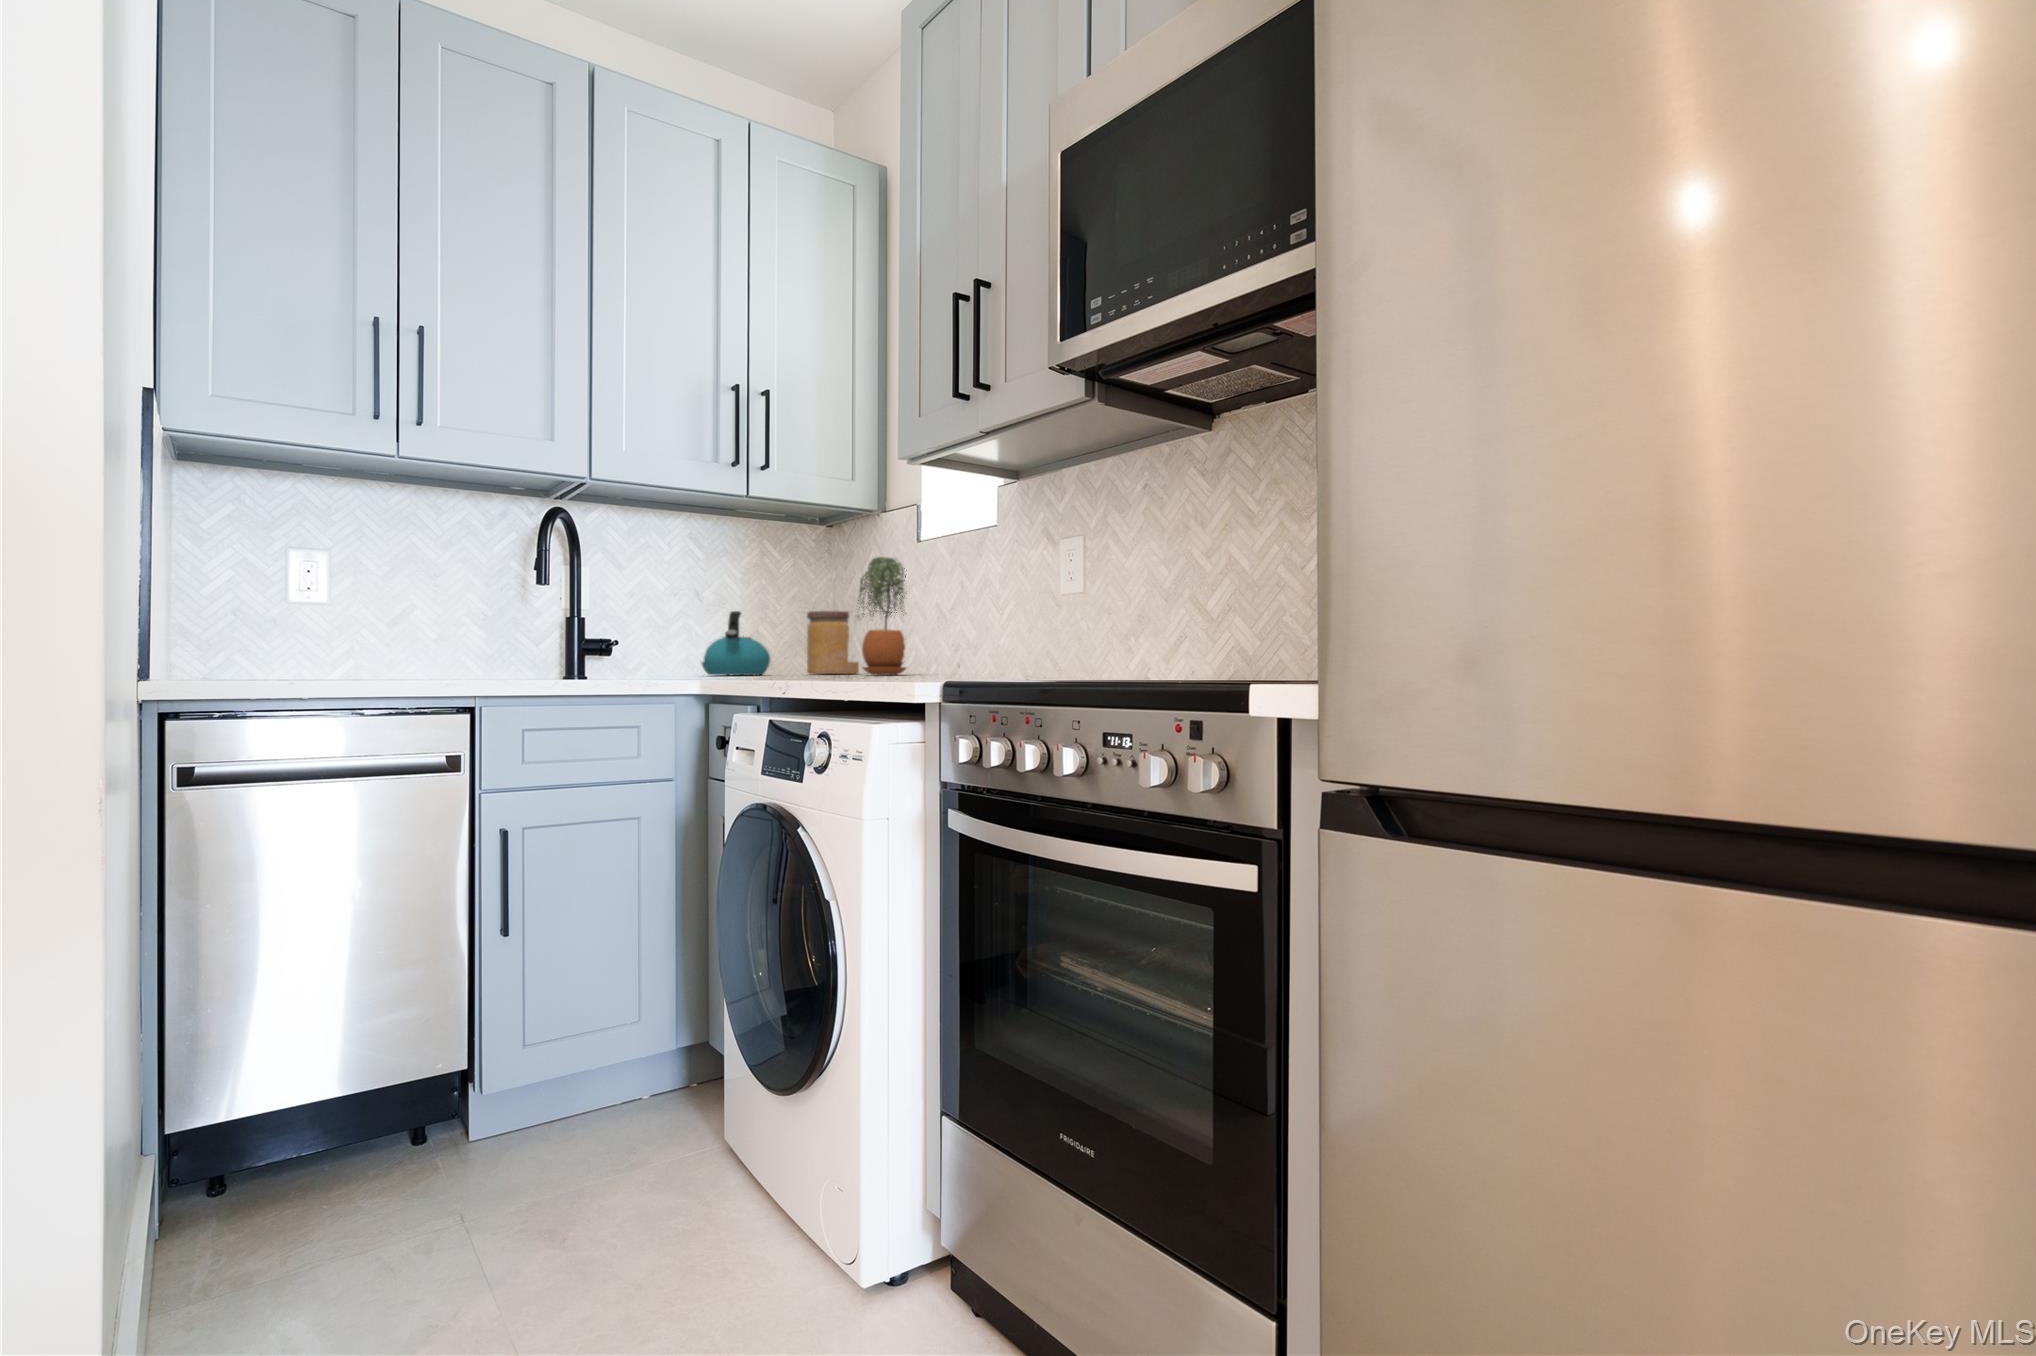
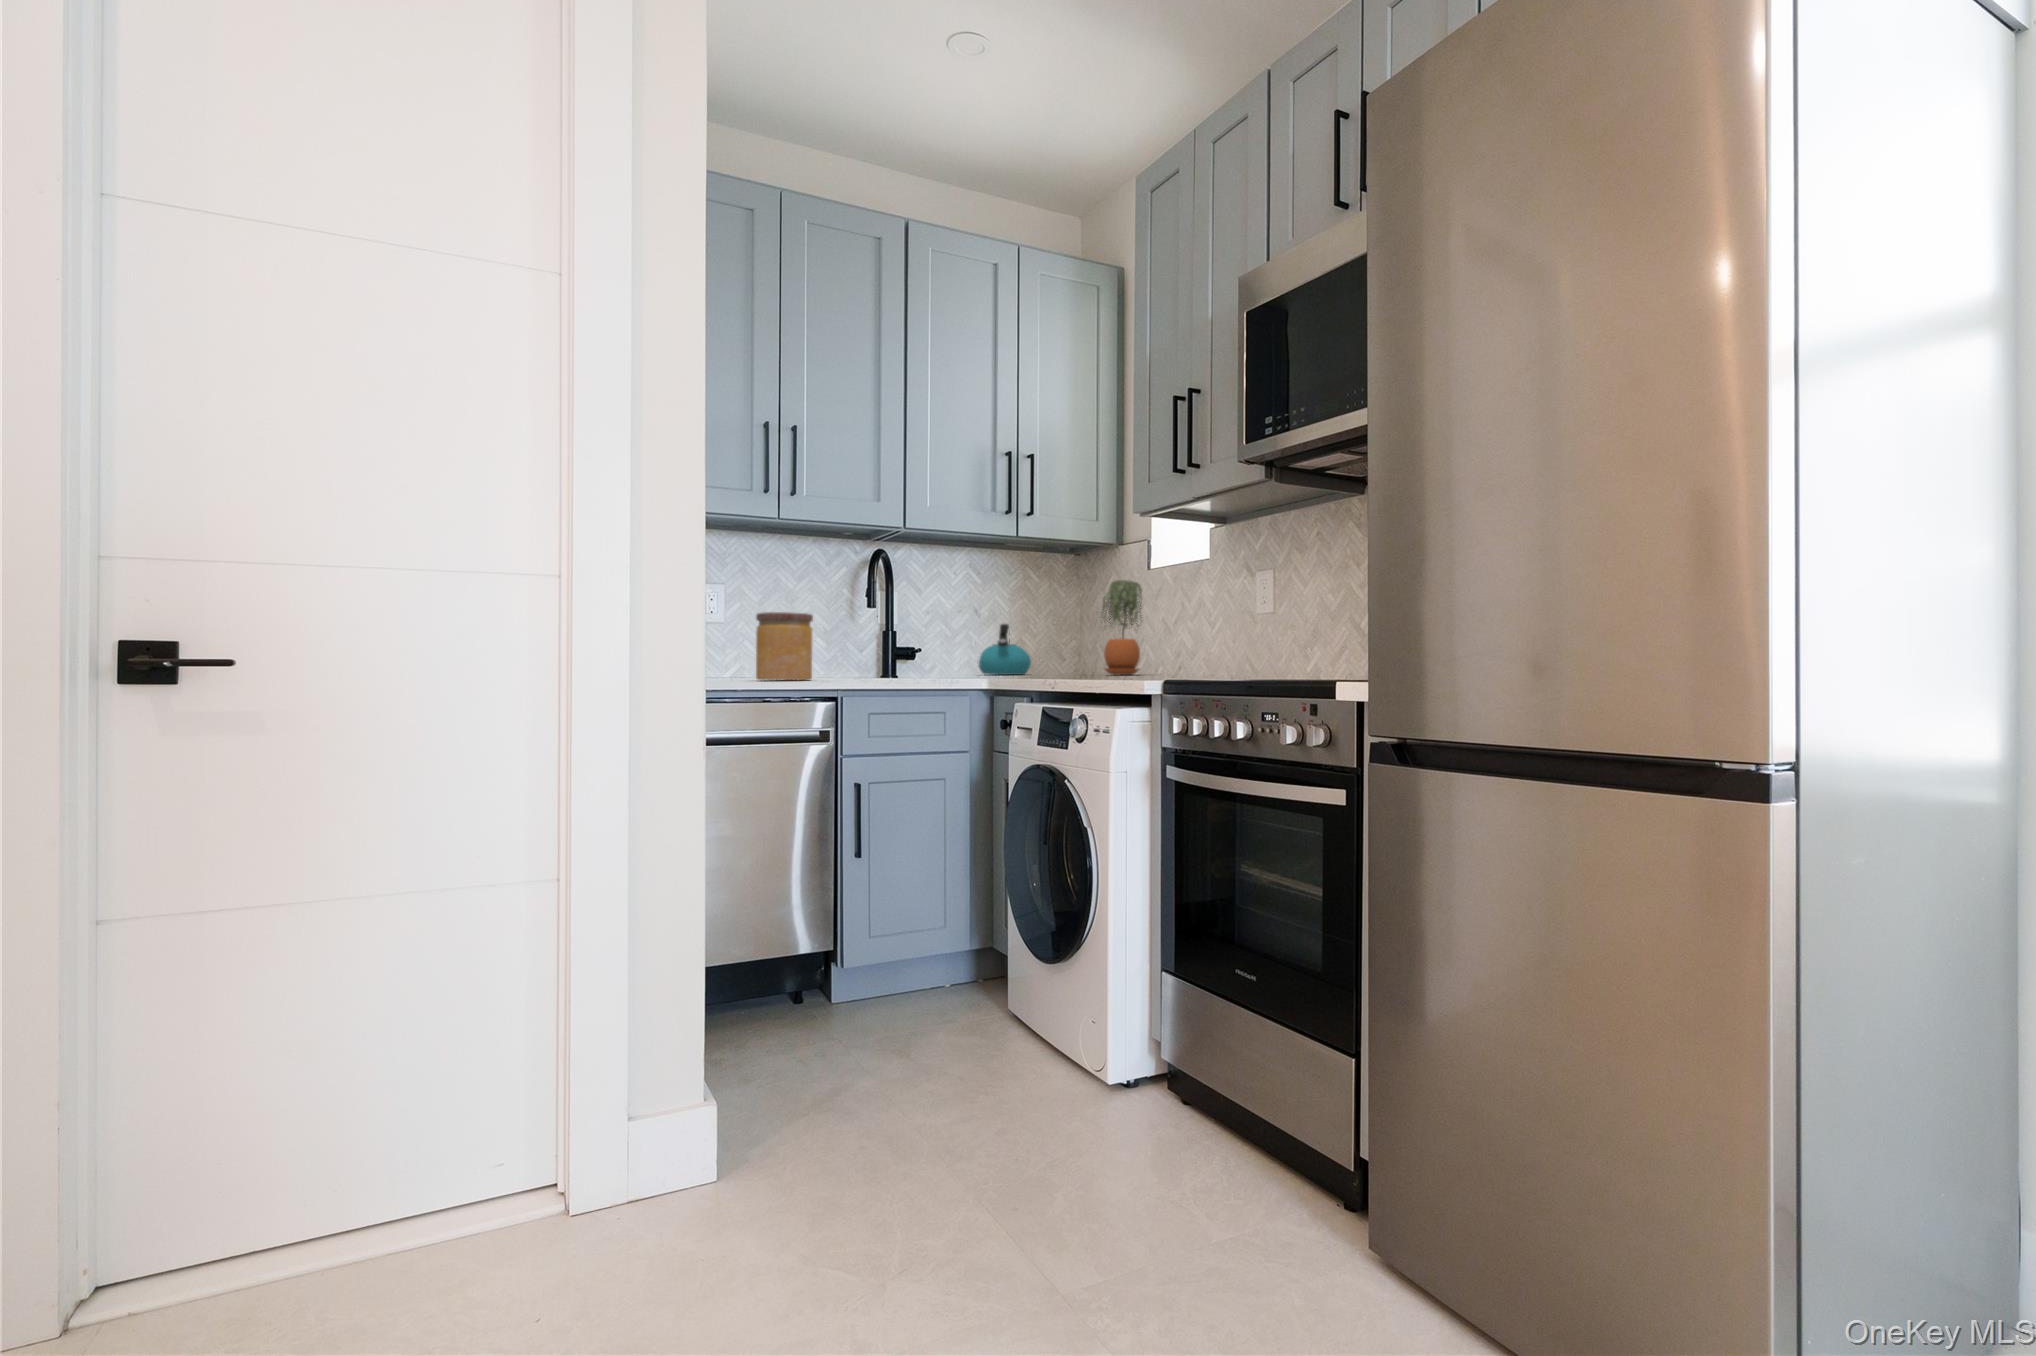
jar: present [807,611,859,674] -> present [756,612,813,680]

